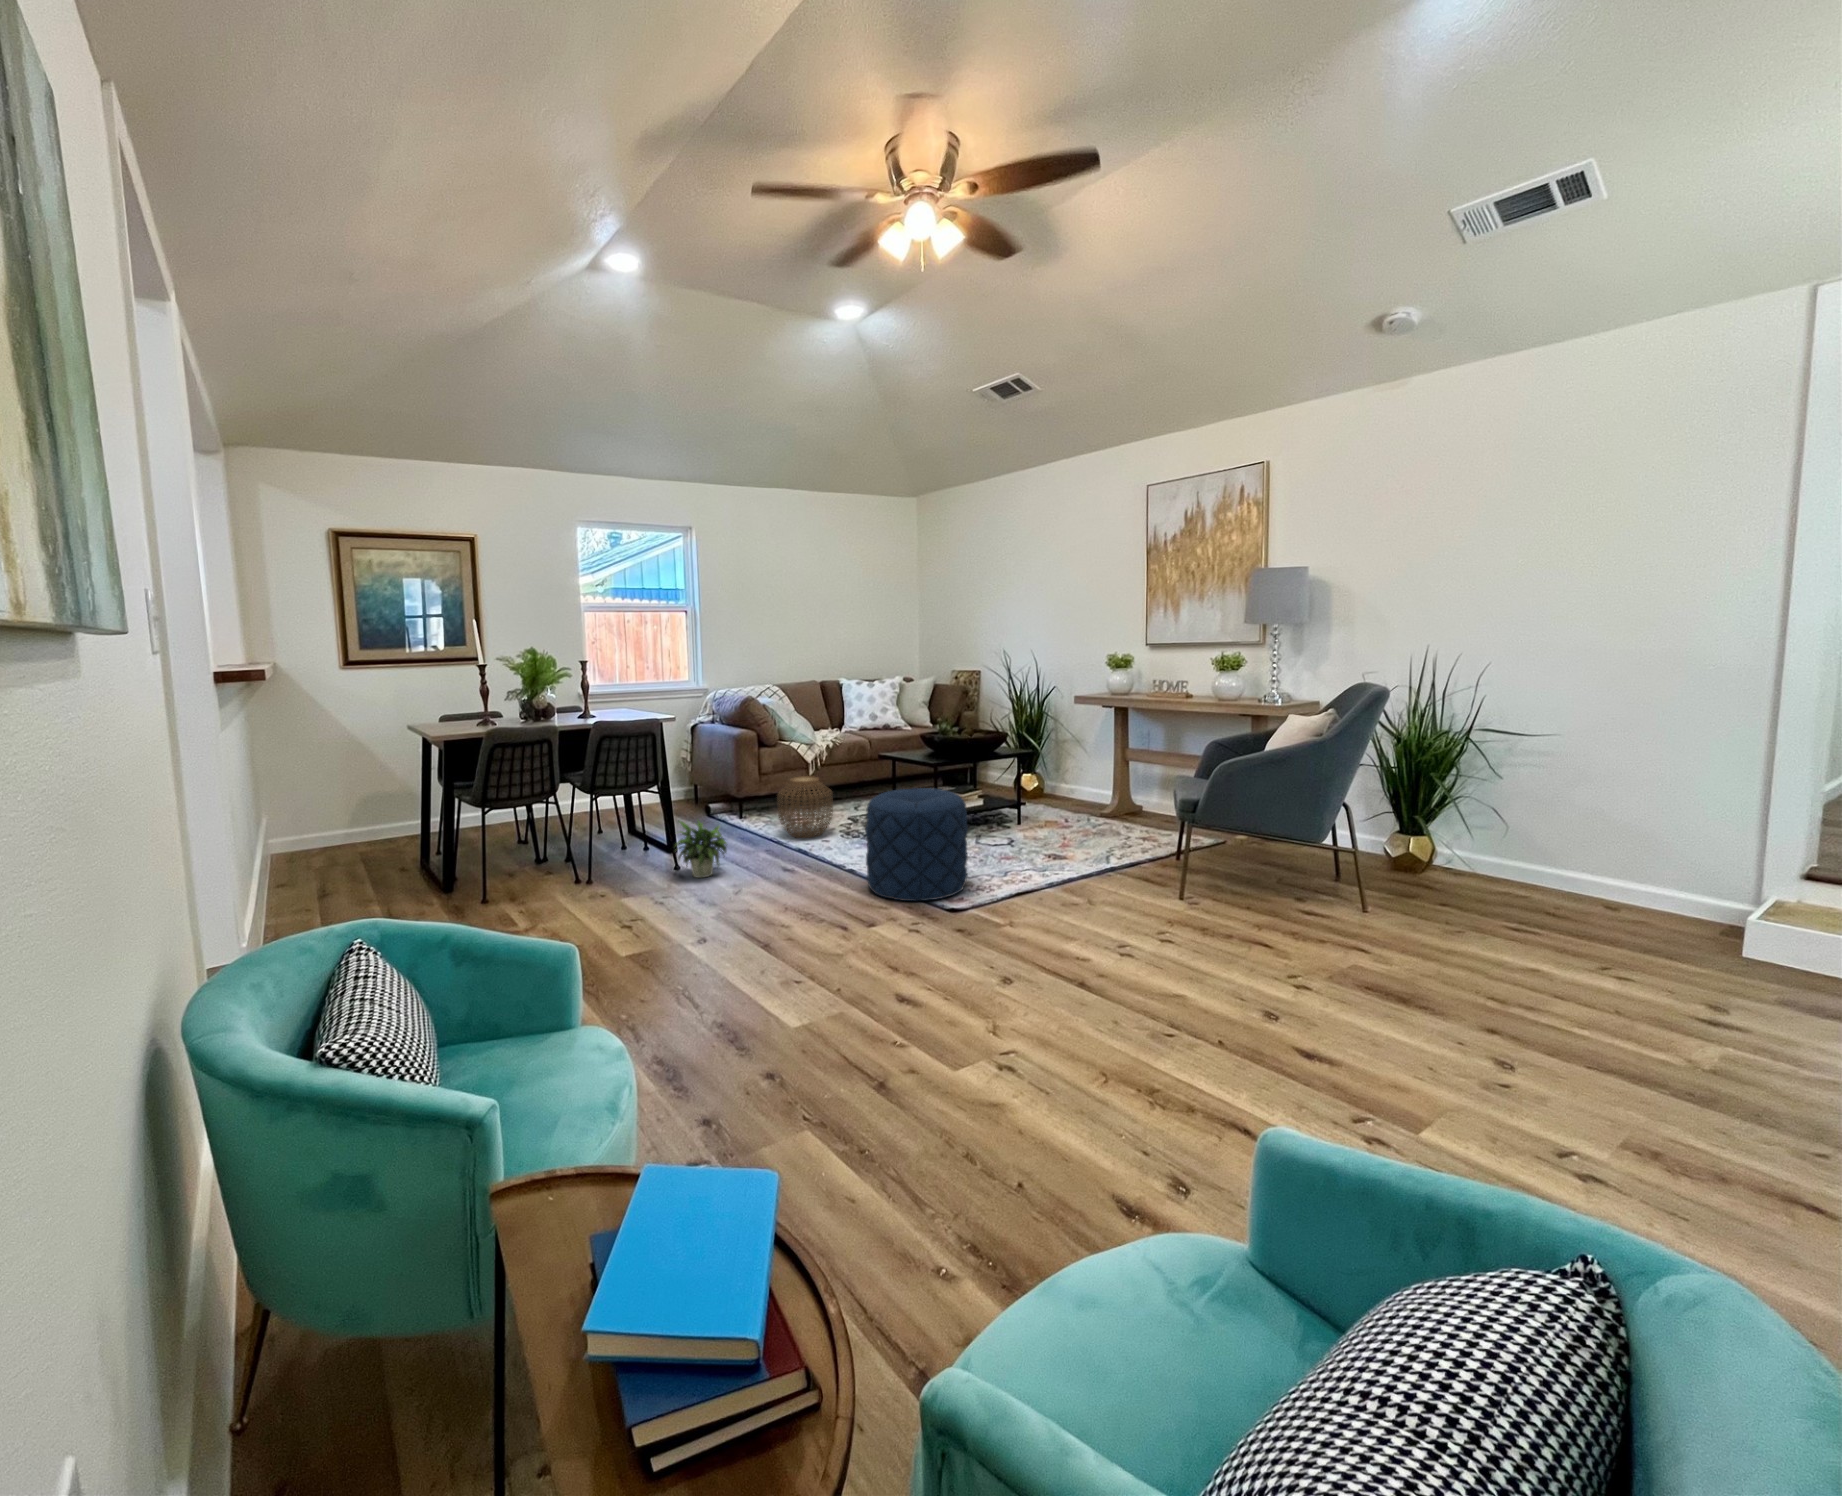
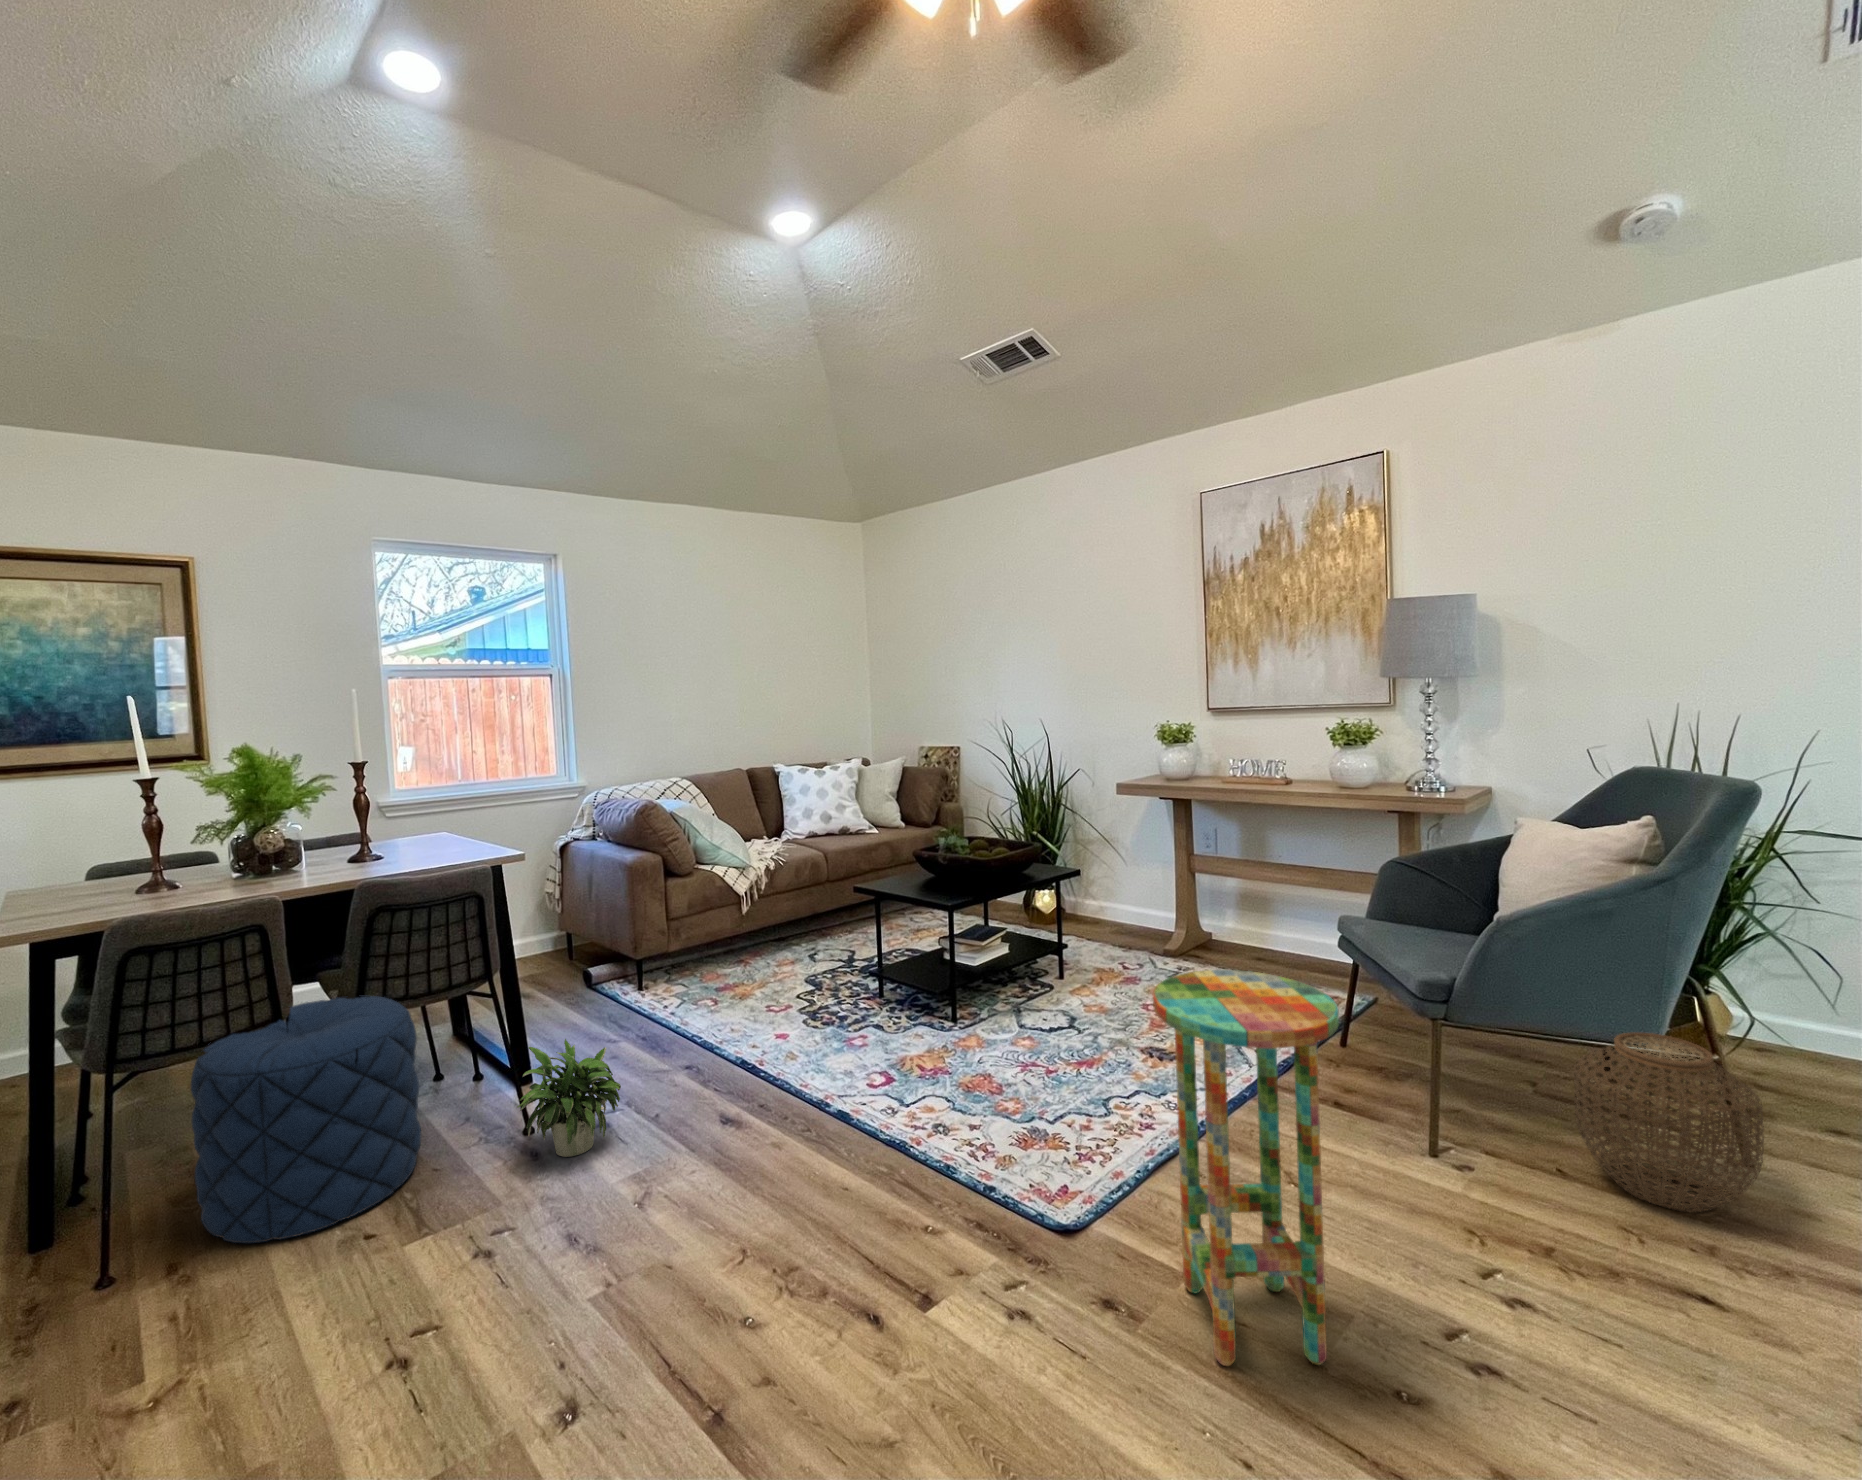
side table: none [978,775,1063,950] -> present [1153,970,1339,1366]
woven basket: present [778,776,833,838] -> present [1574,1032,1764,1212]
pouf: present [865,788,968,901] -> present [191,996,421,1243]

